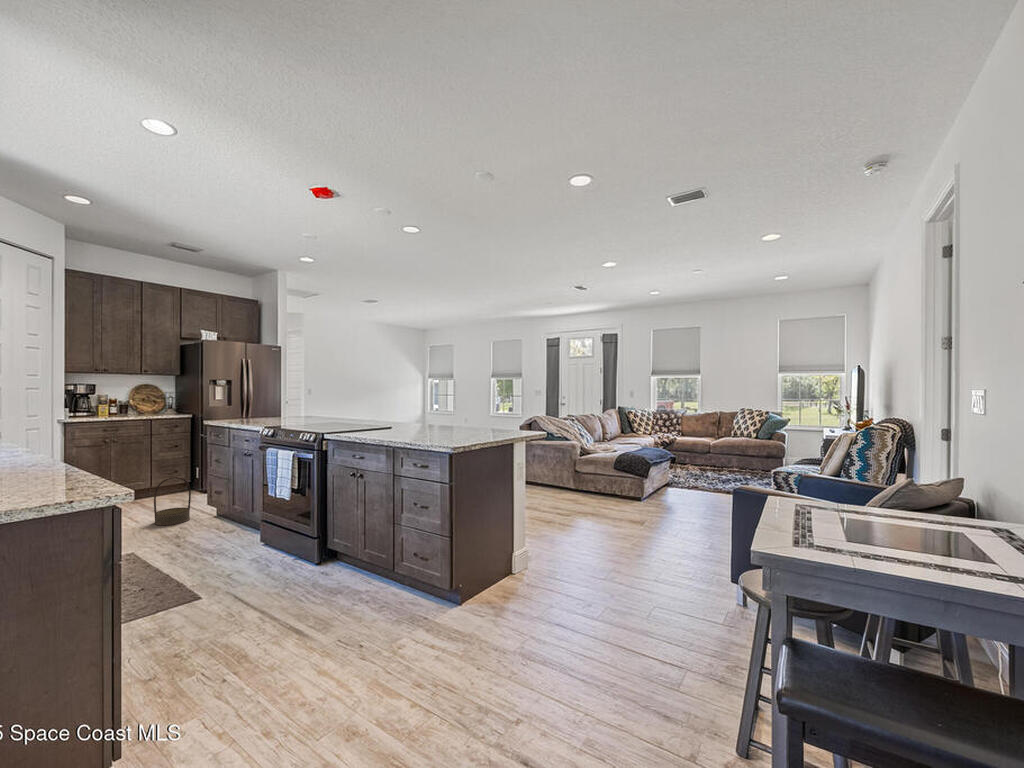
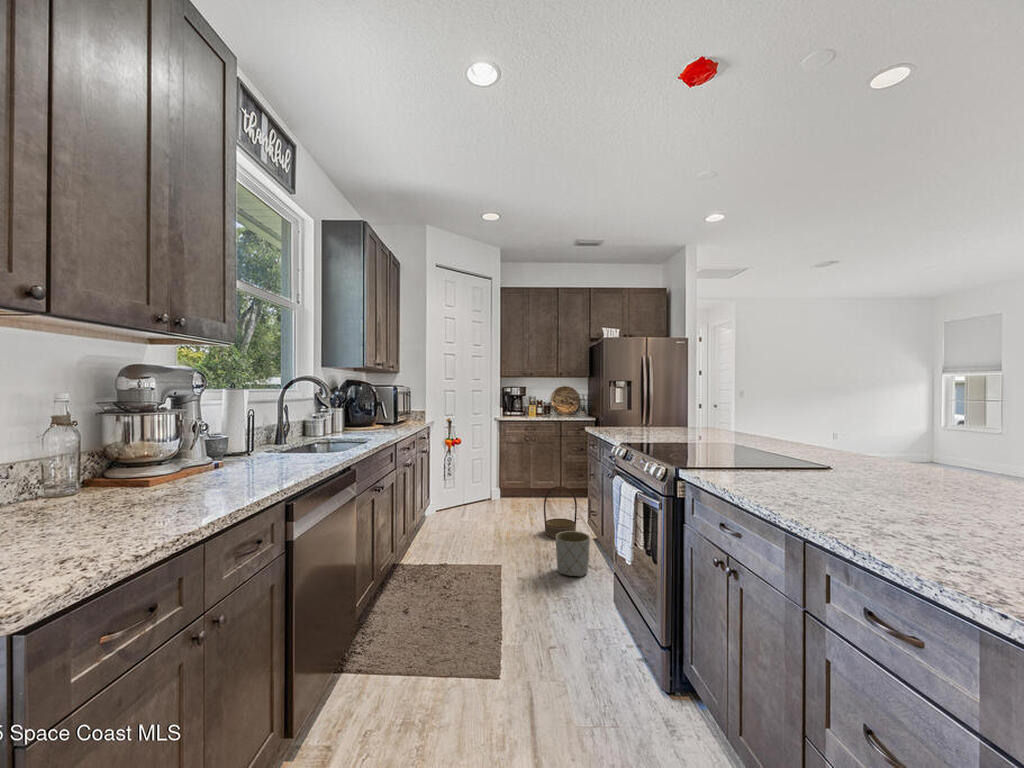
planter: none [190,506,225,543] -> present [556,531,590,577]

